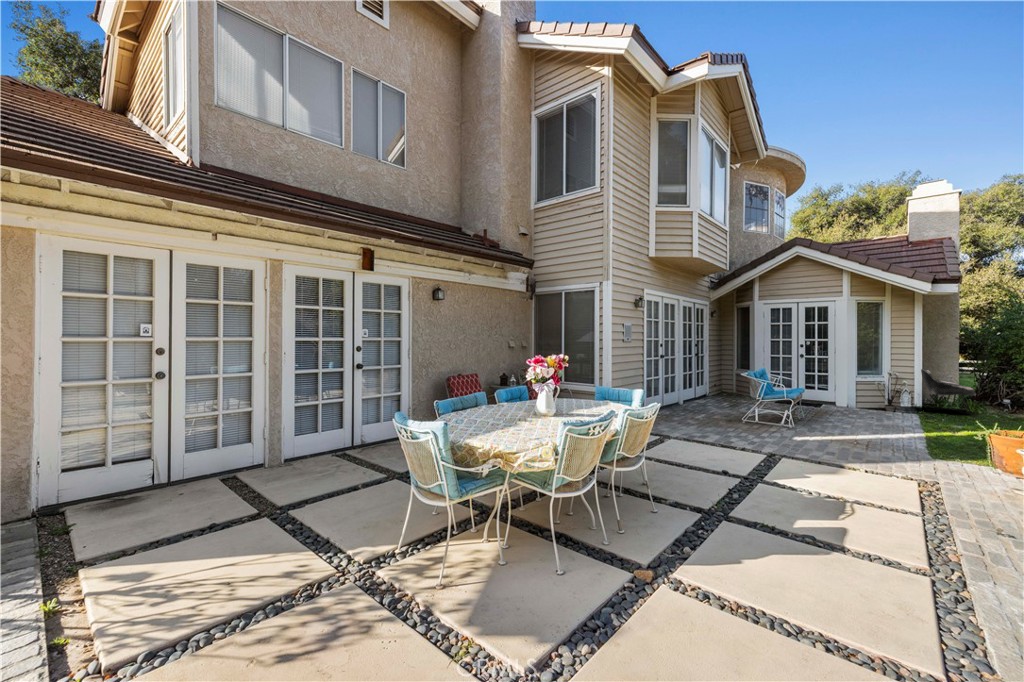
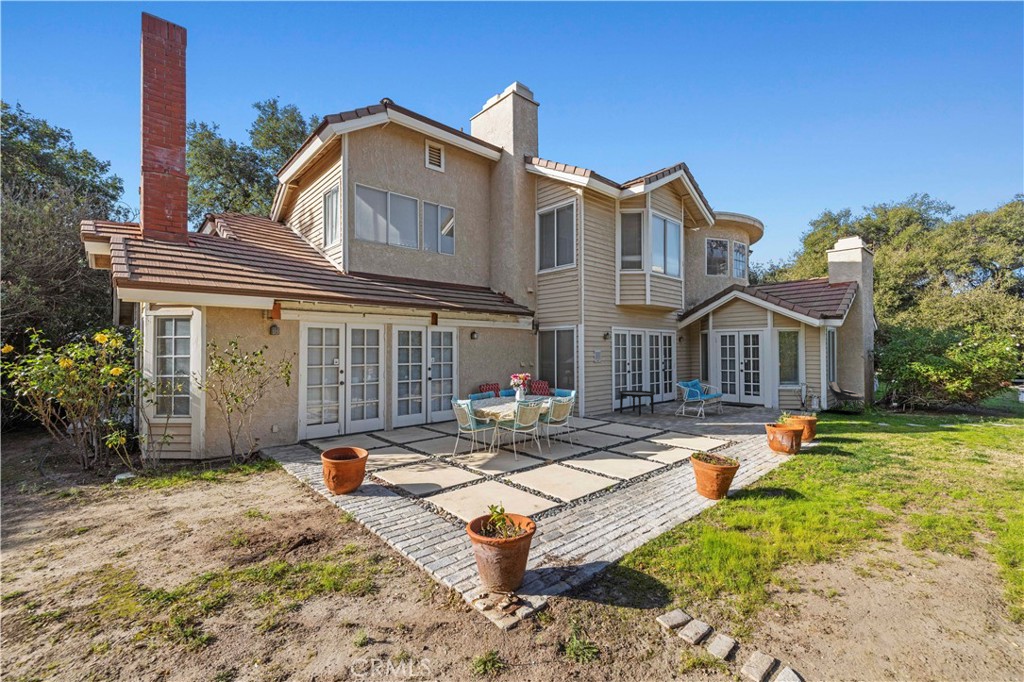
round table: none [651,383,707,421] -> present [619,390,655,416]

